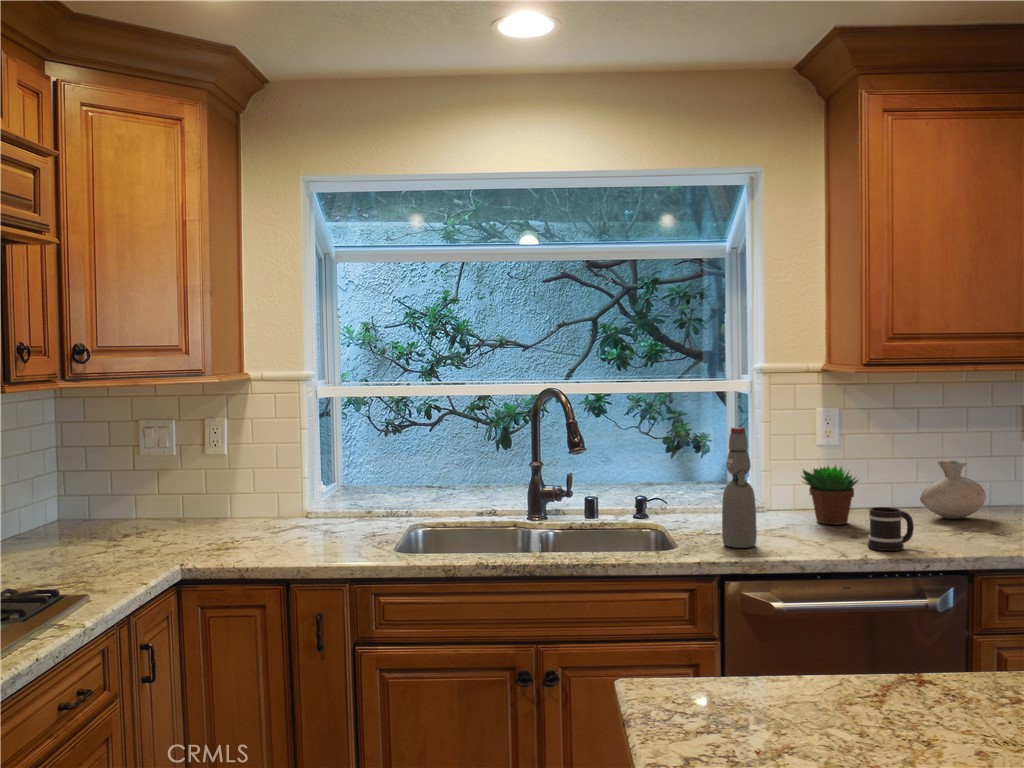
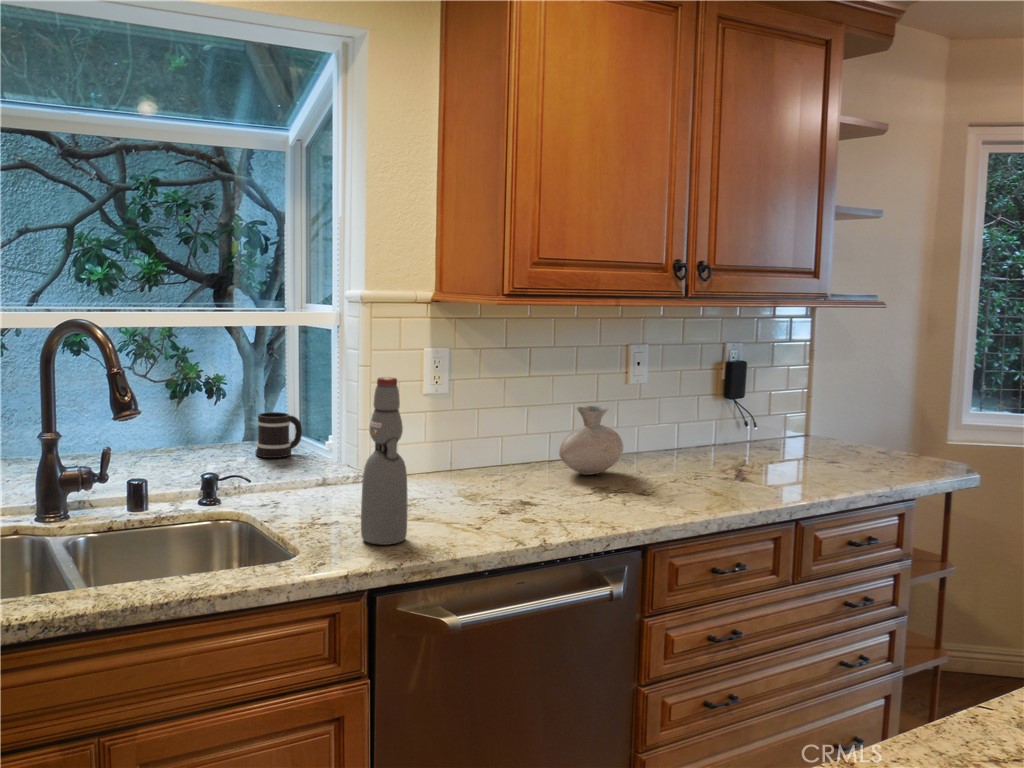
succulent plant: present [802,466,858,525] -> none [431,416,505,494]
mug: present [868,507,914,551] -> present [256,412,302,458]

